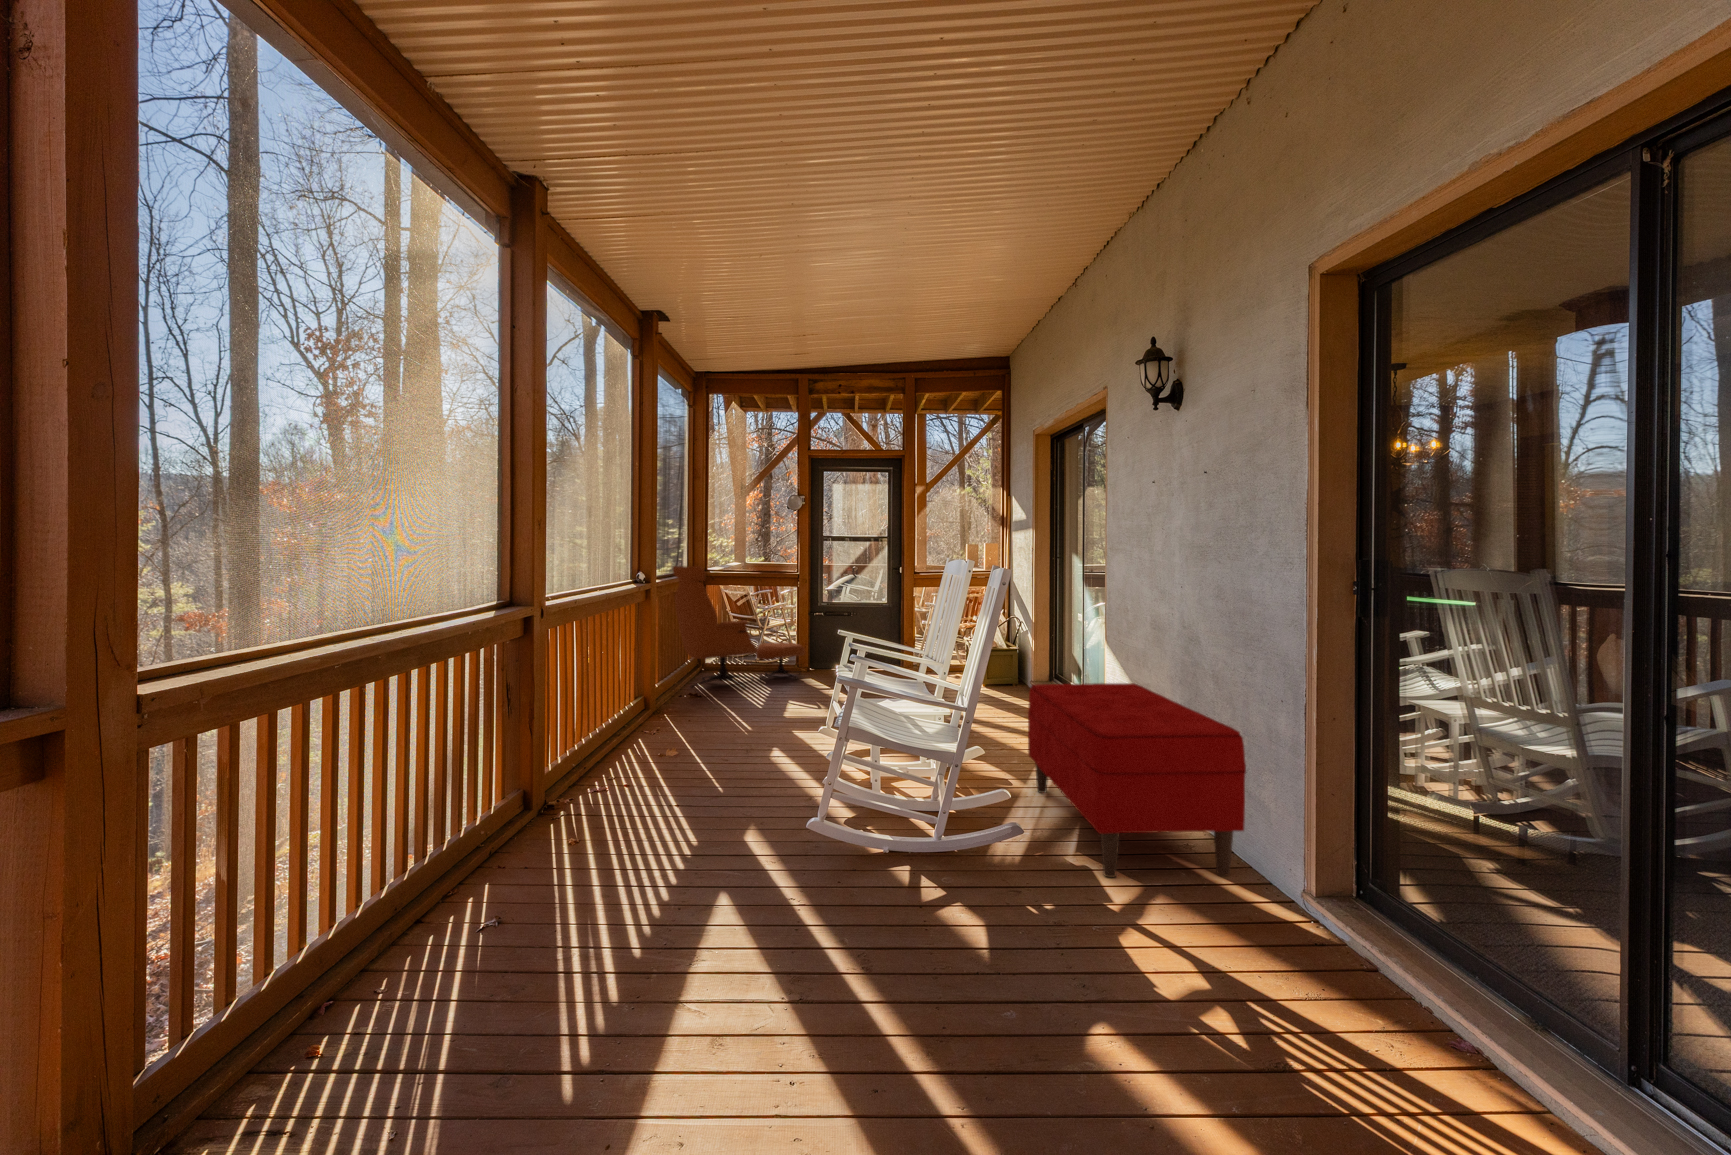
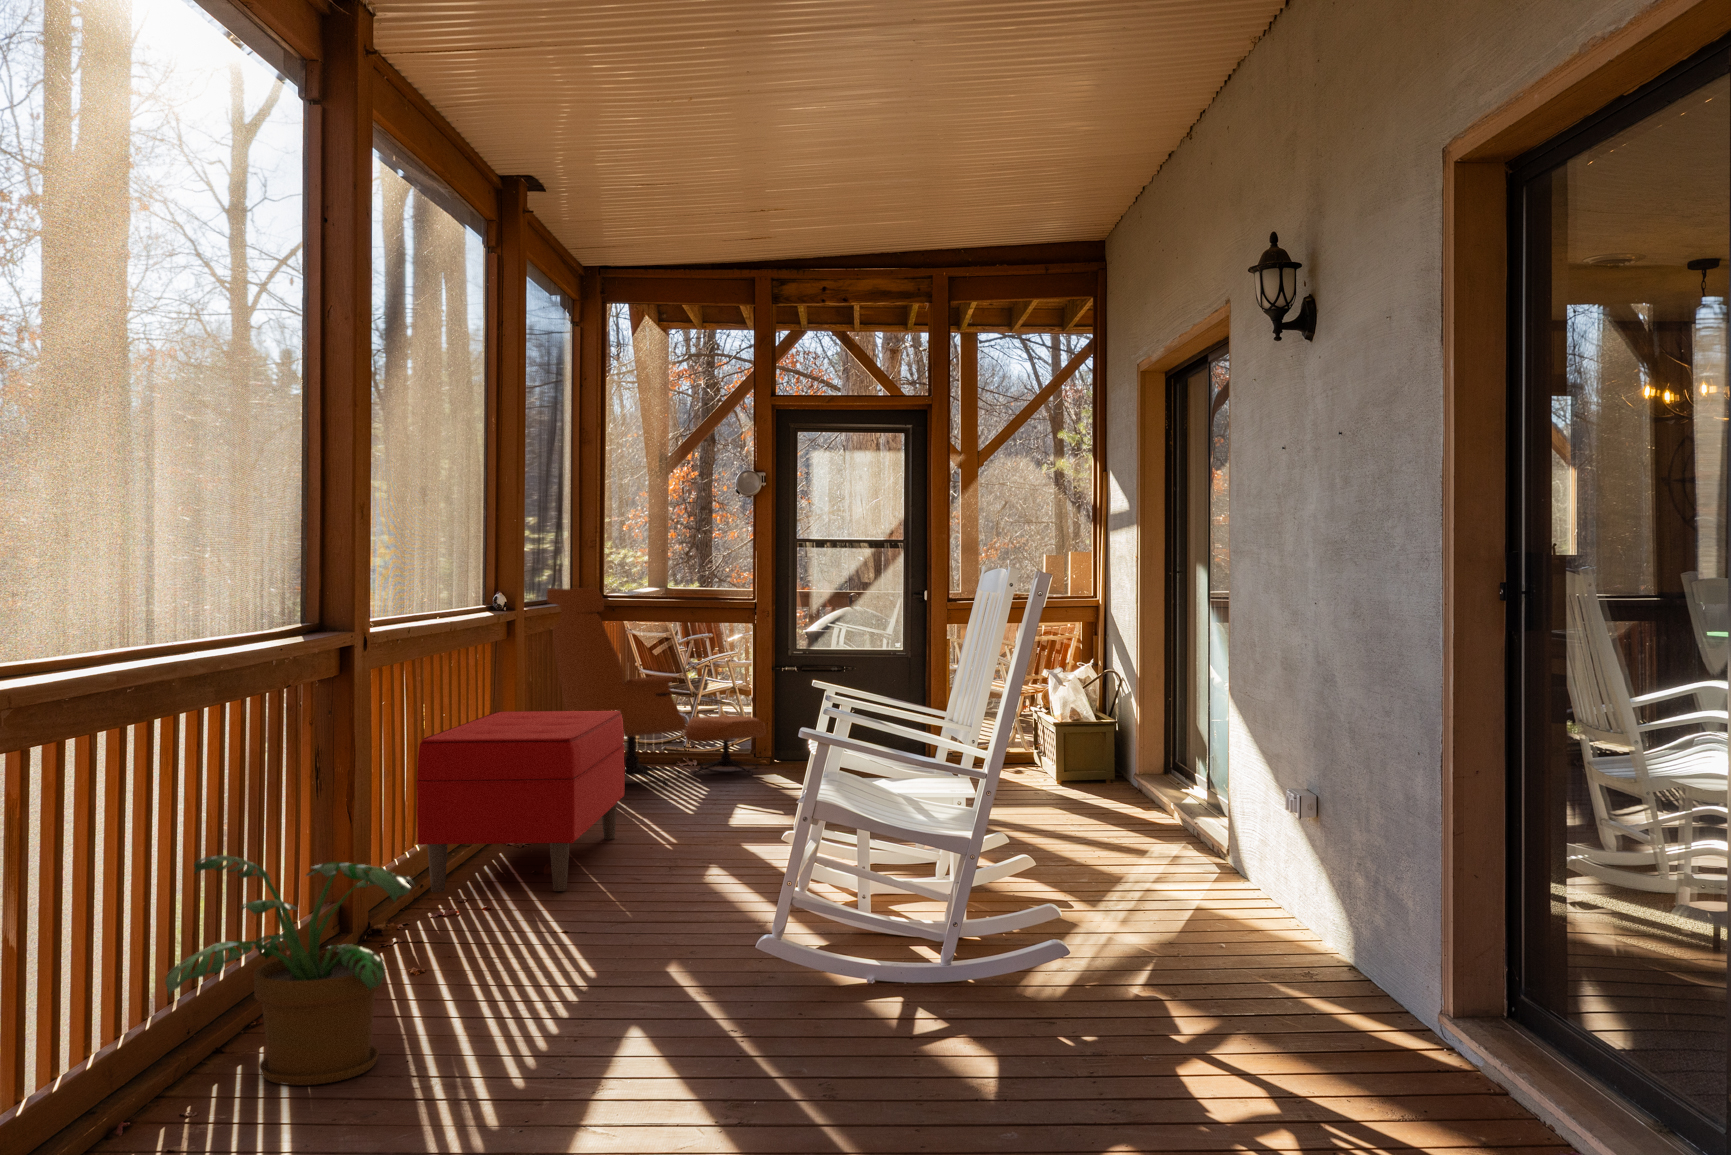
bench: present [1028,683,1246,877] -> present [416,711,625,892]
potted plant: none [371,783,563,956] -> present [165,855,415,1085]

